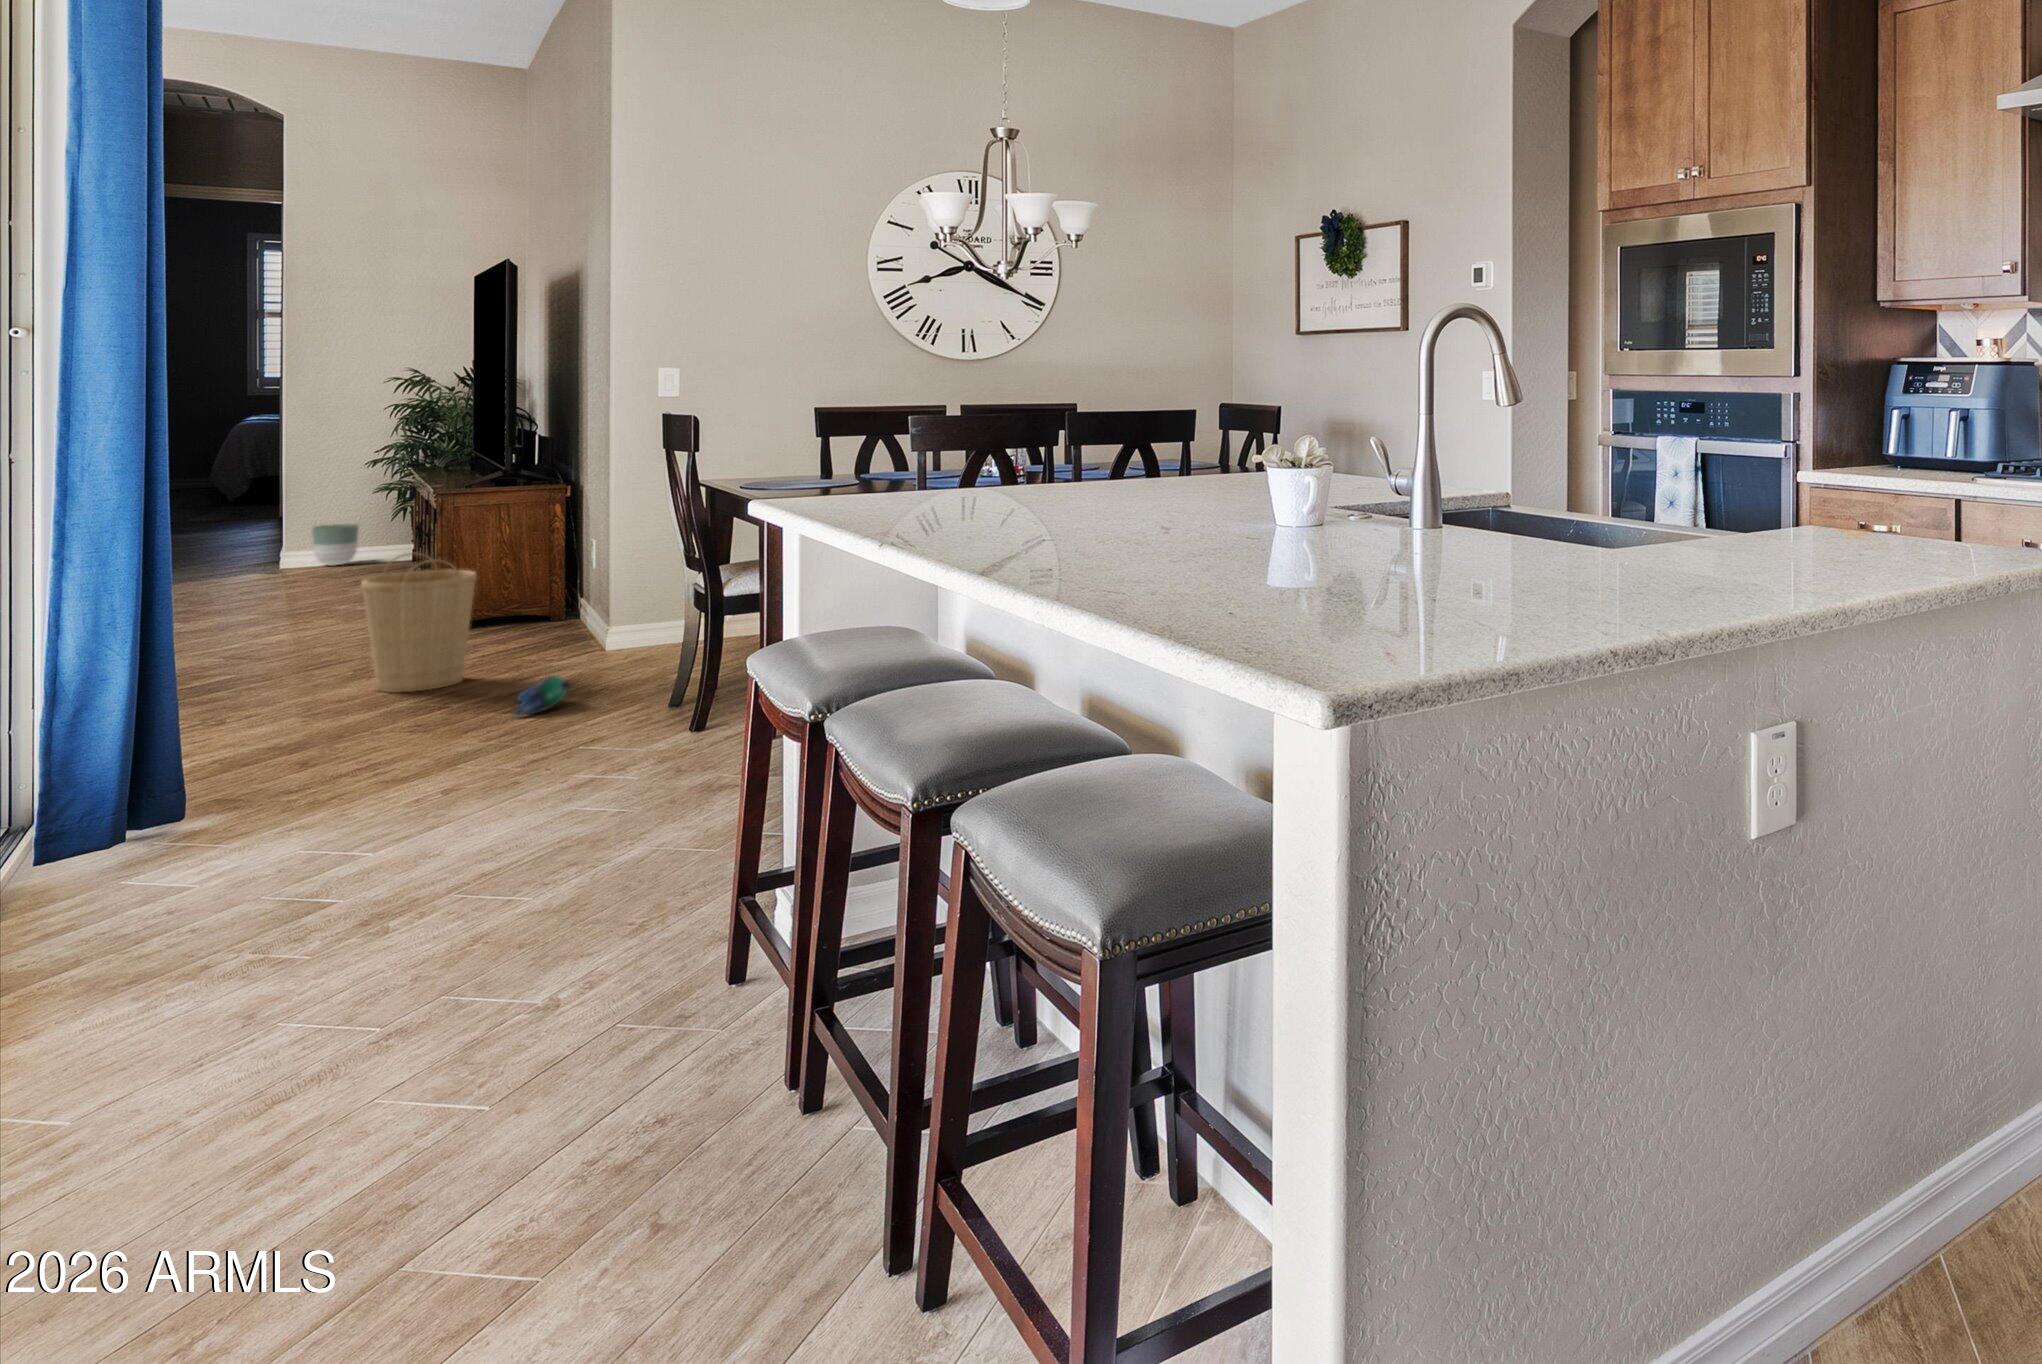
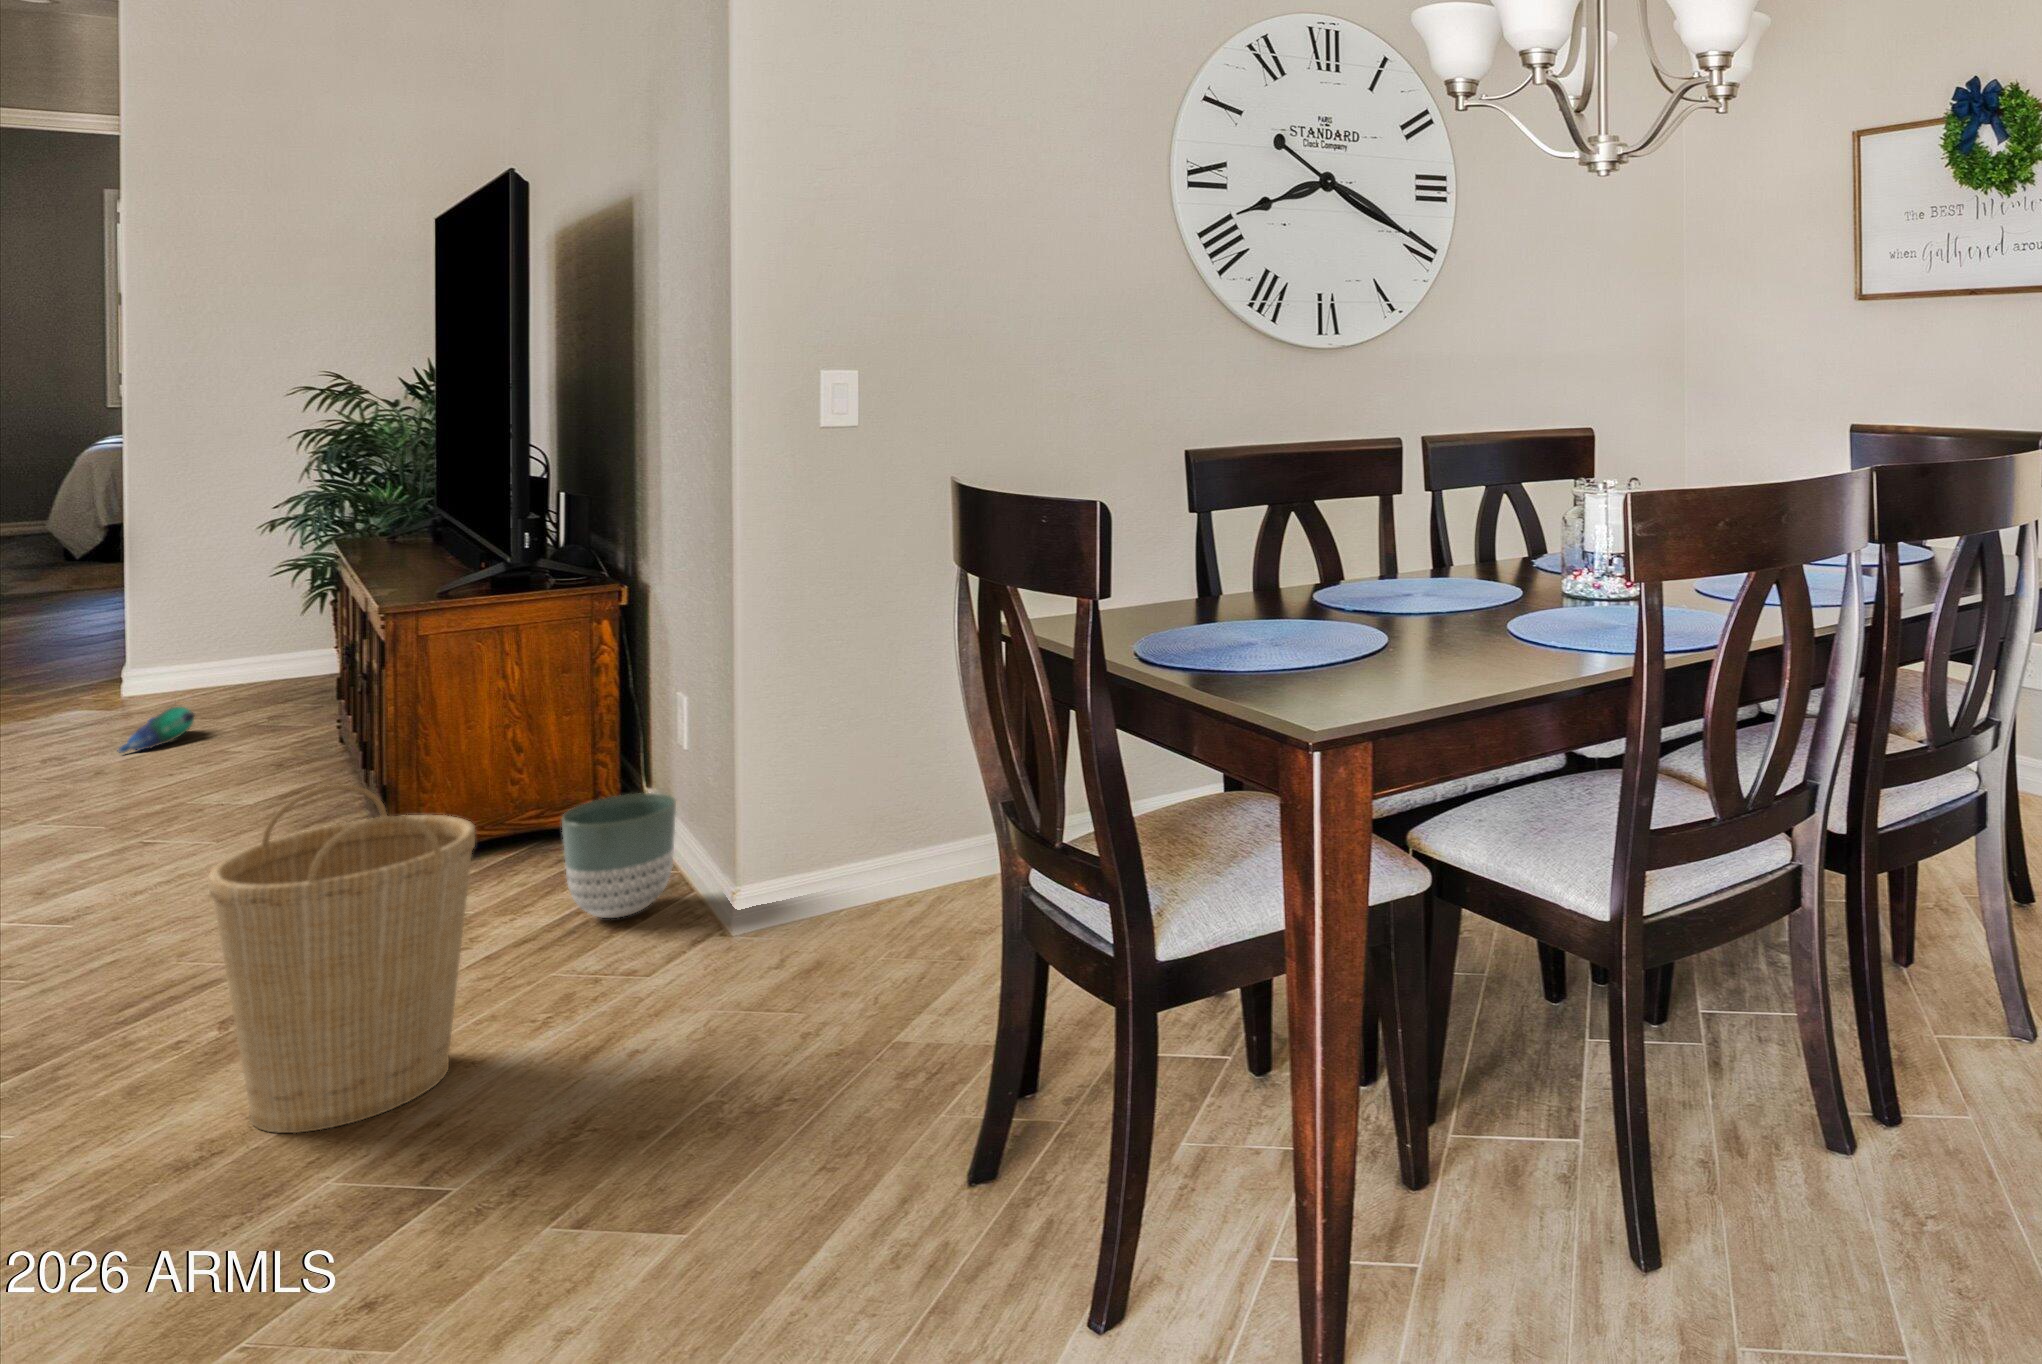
planter: present [312,524,359,566] -> present [562,793,676,918]
plush toy: present [514,676,570,716] -> present [117,707,195,753]

